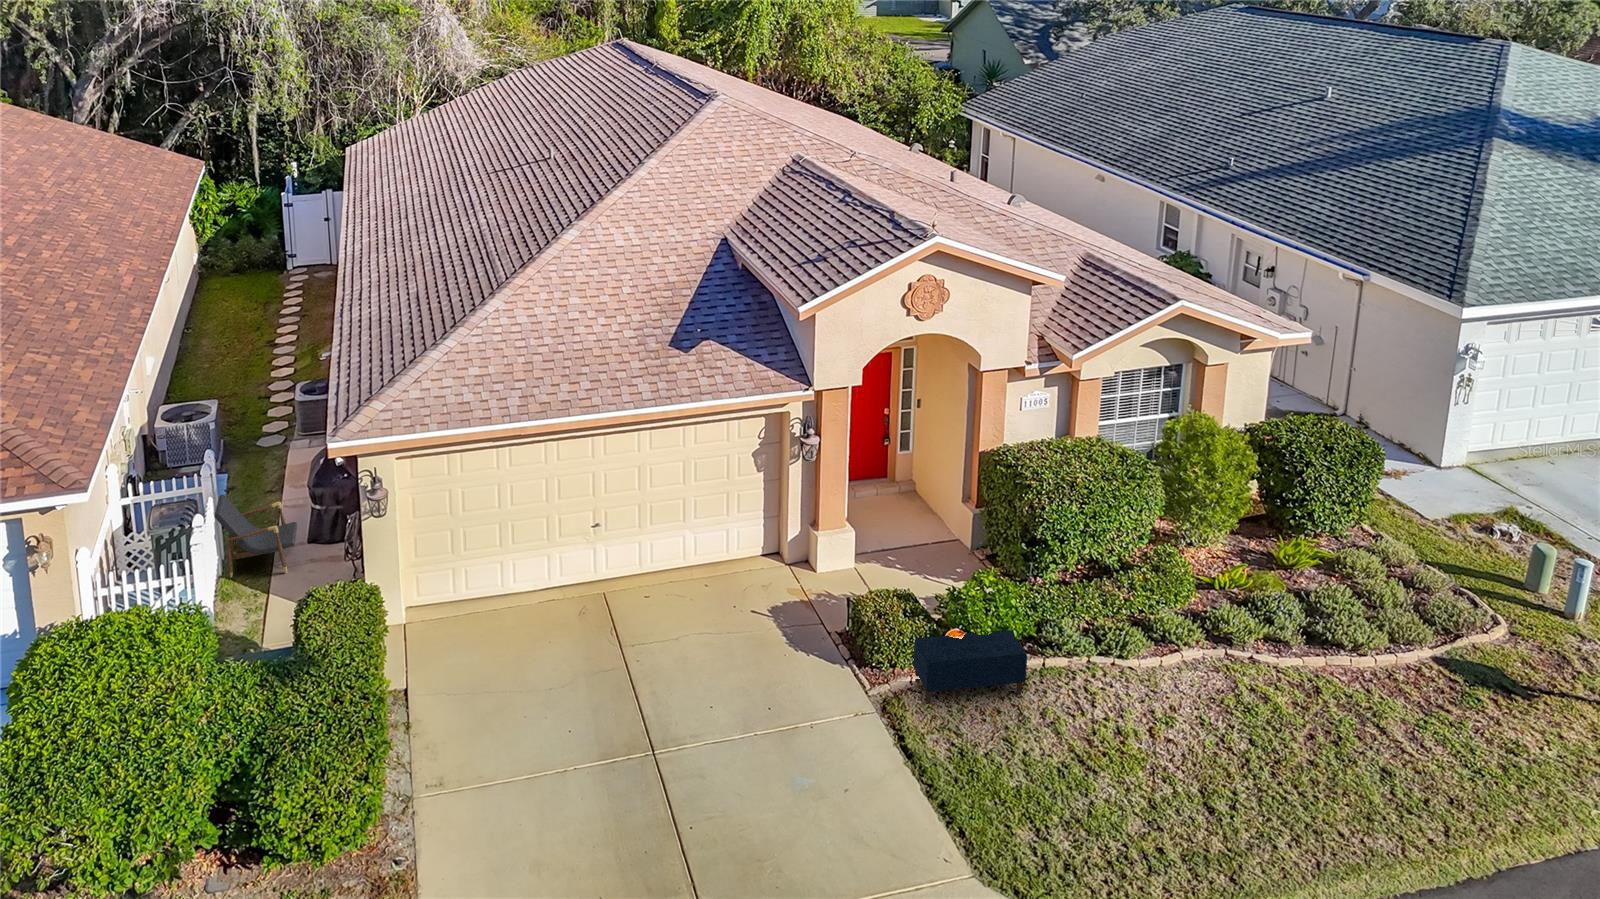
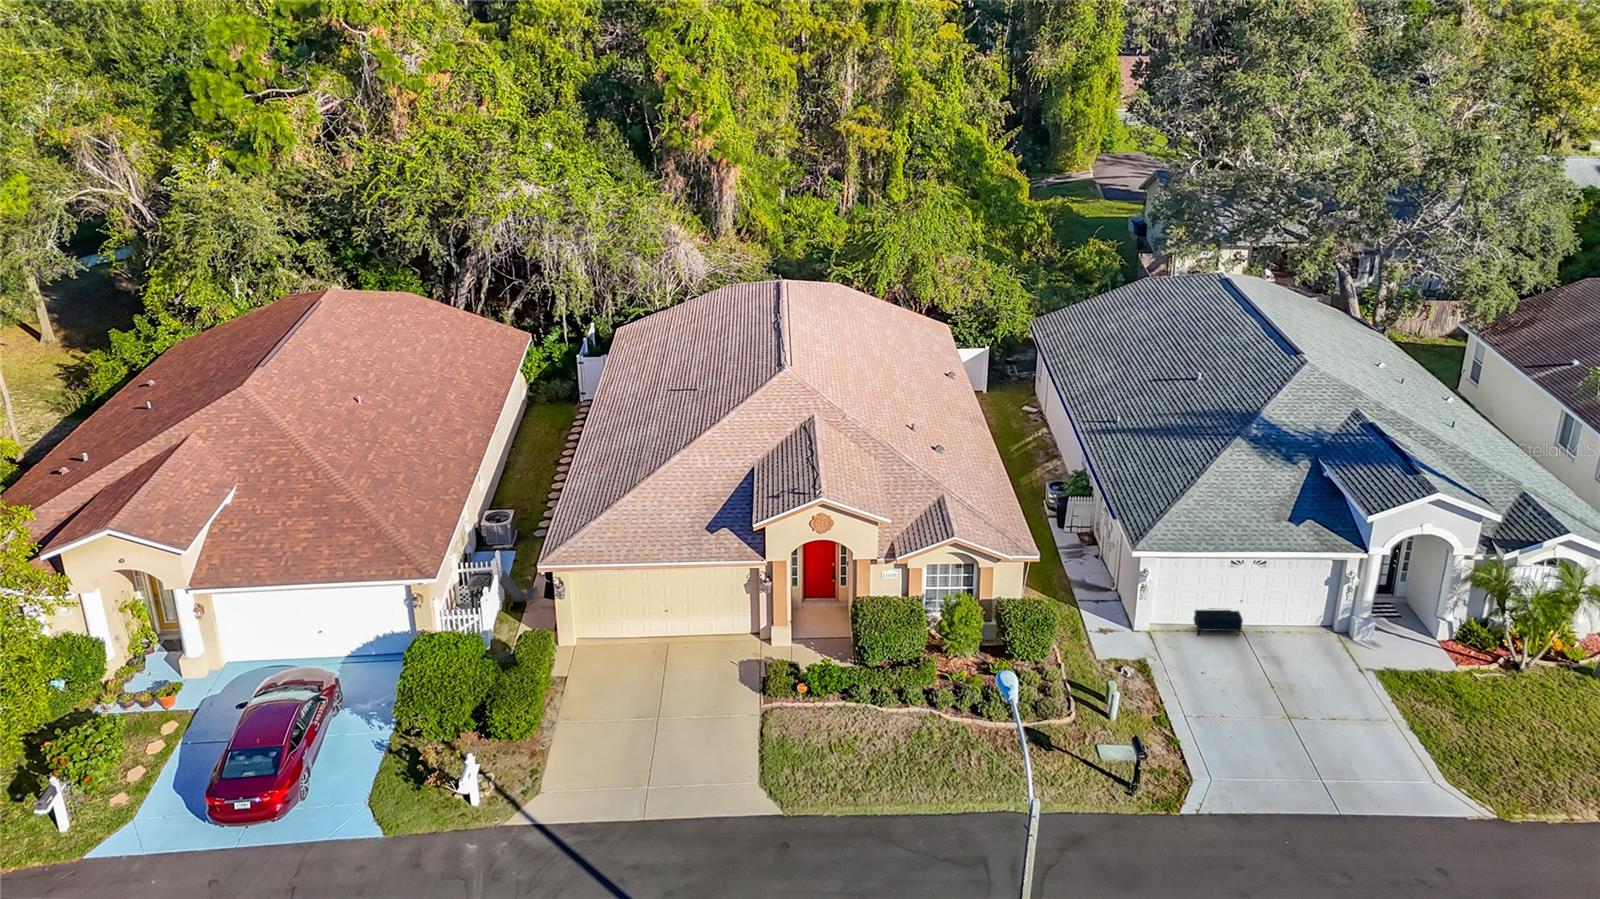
bench: present [913,630,1027,703] -> present [1194,608,1243,635]

